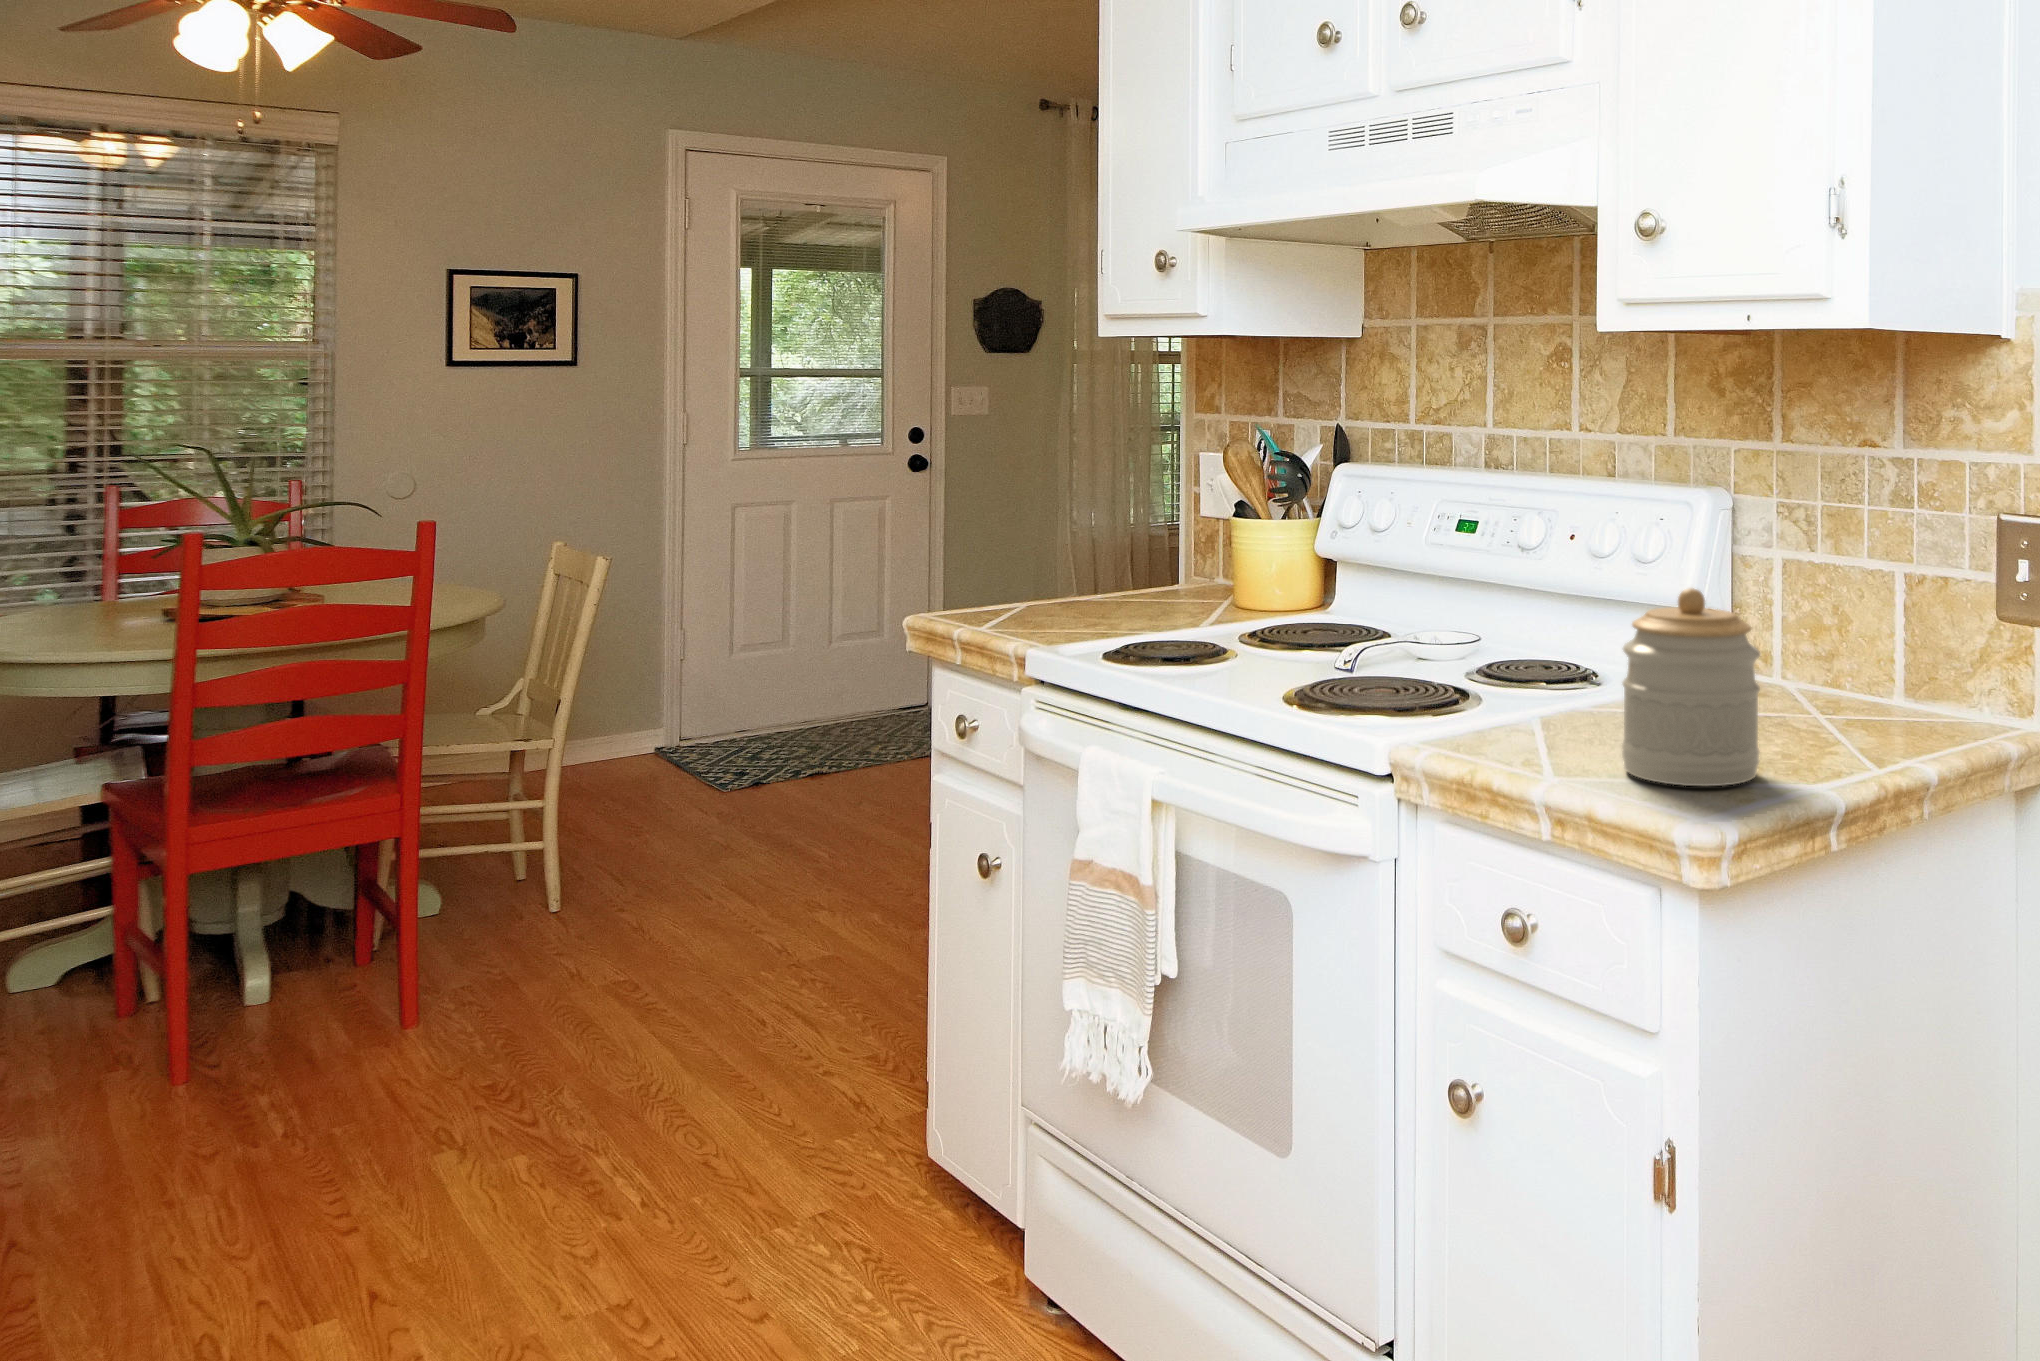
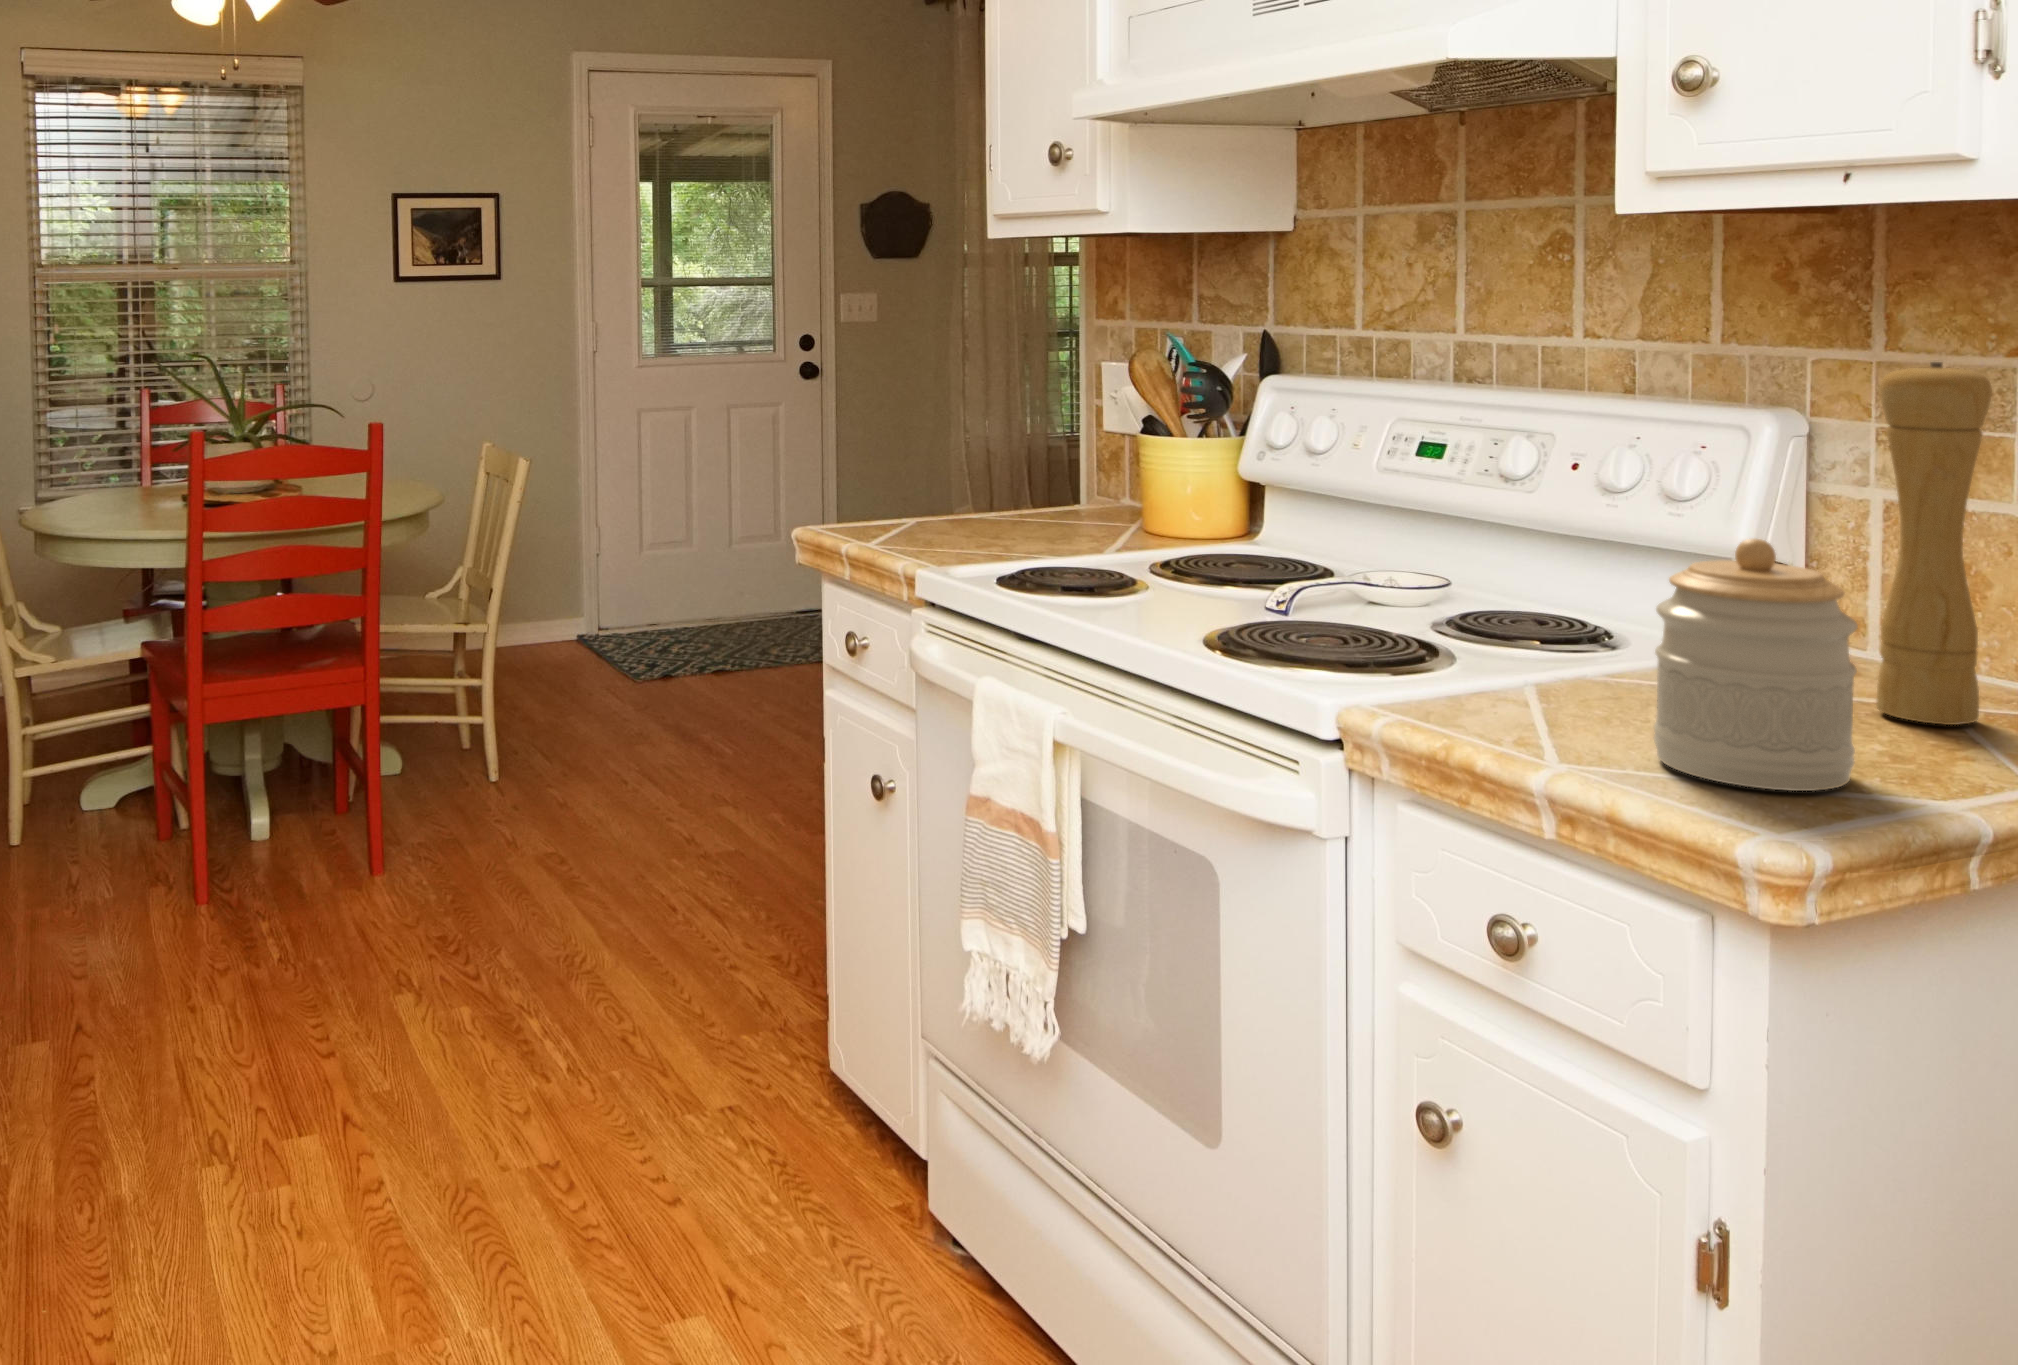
pepper mill: none [1784,450,1857,732] -> present [1876,362,1992,725]

